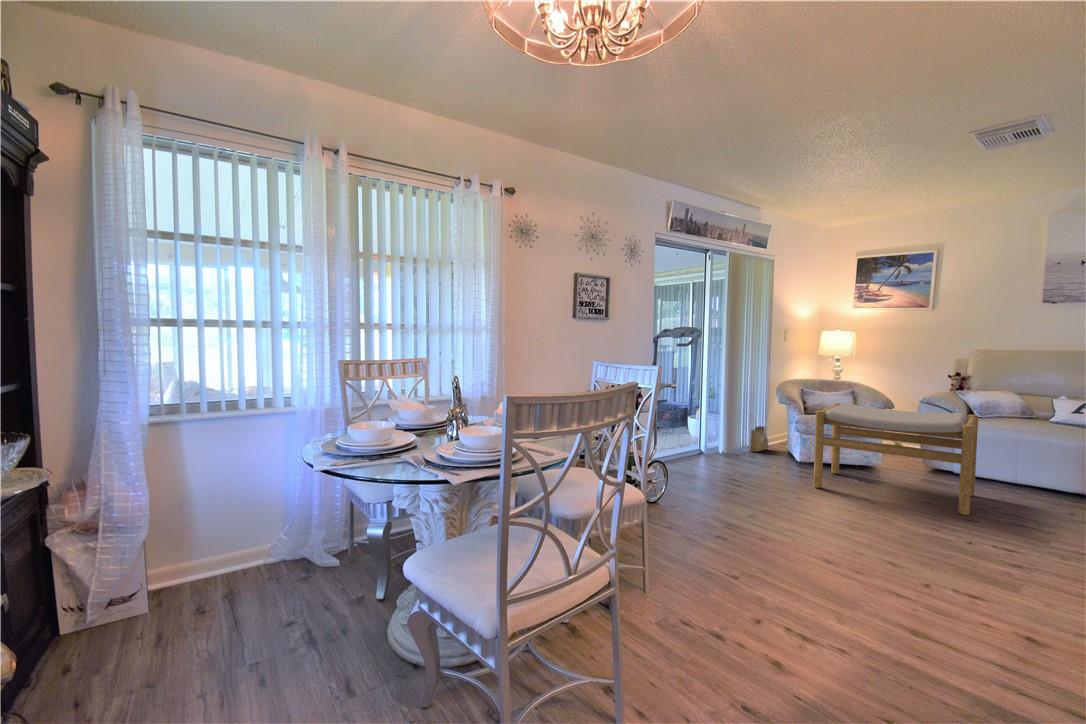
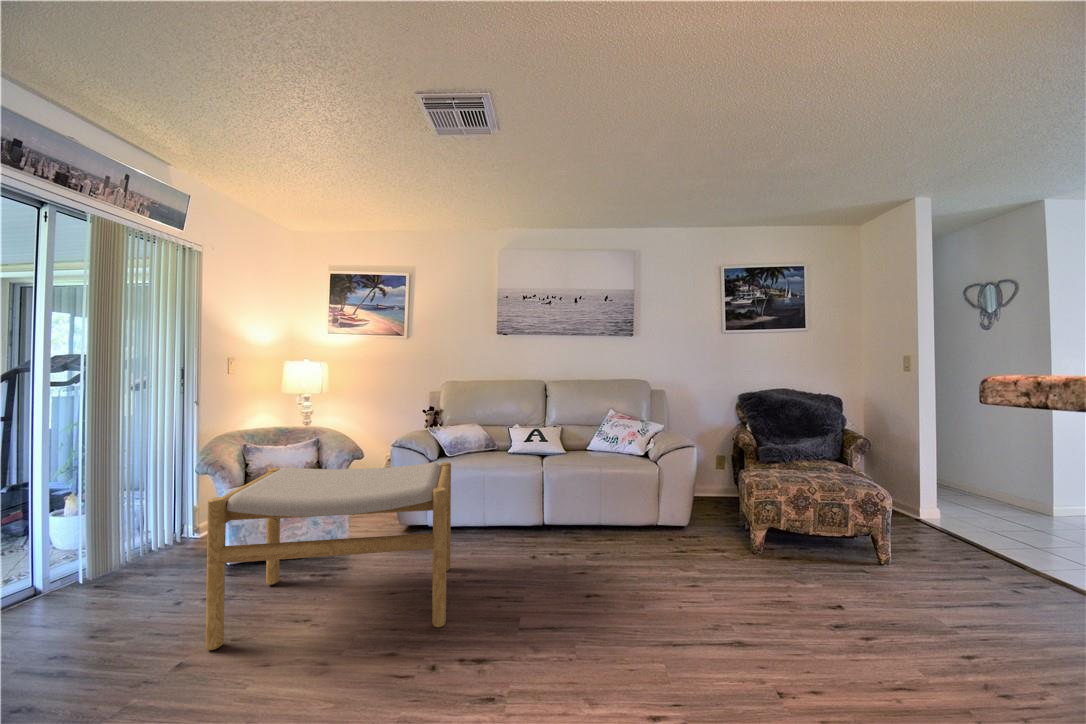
woven basket: present [750,426,769,452] -> none [136,497,182,567]

